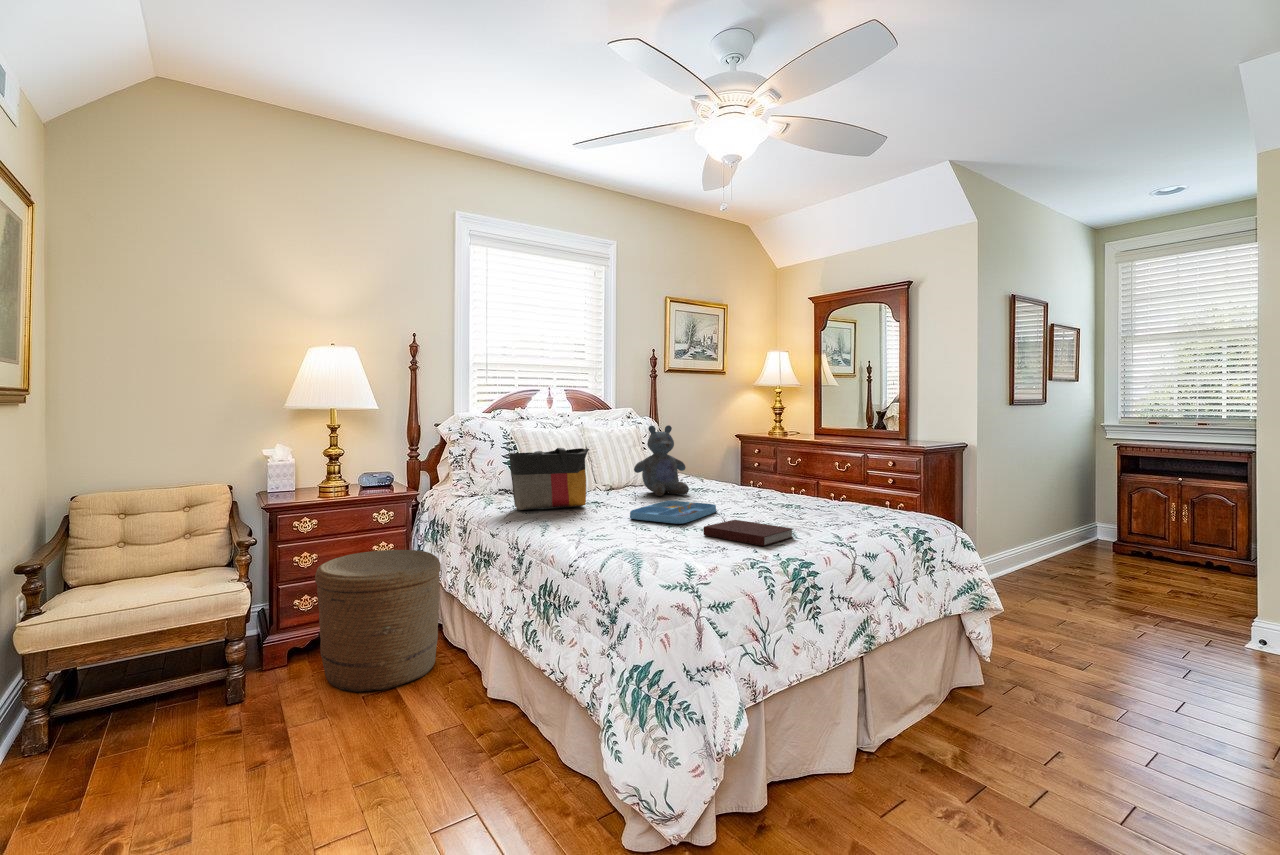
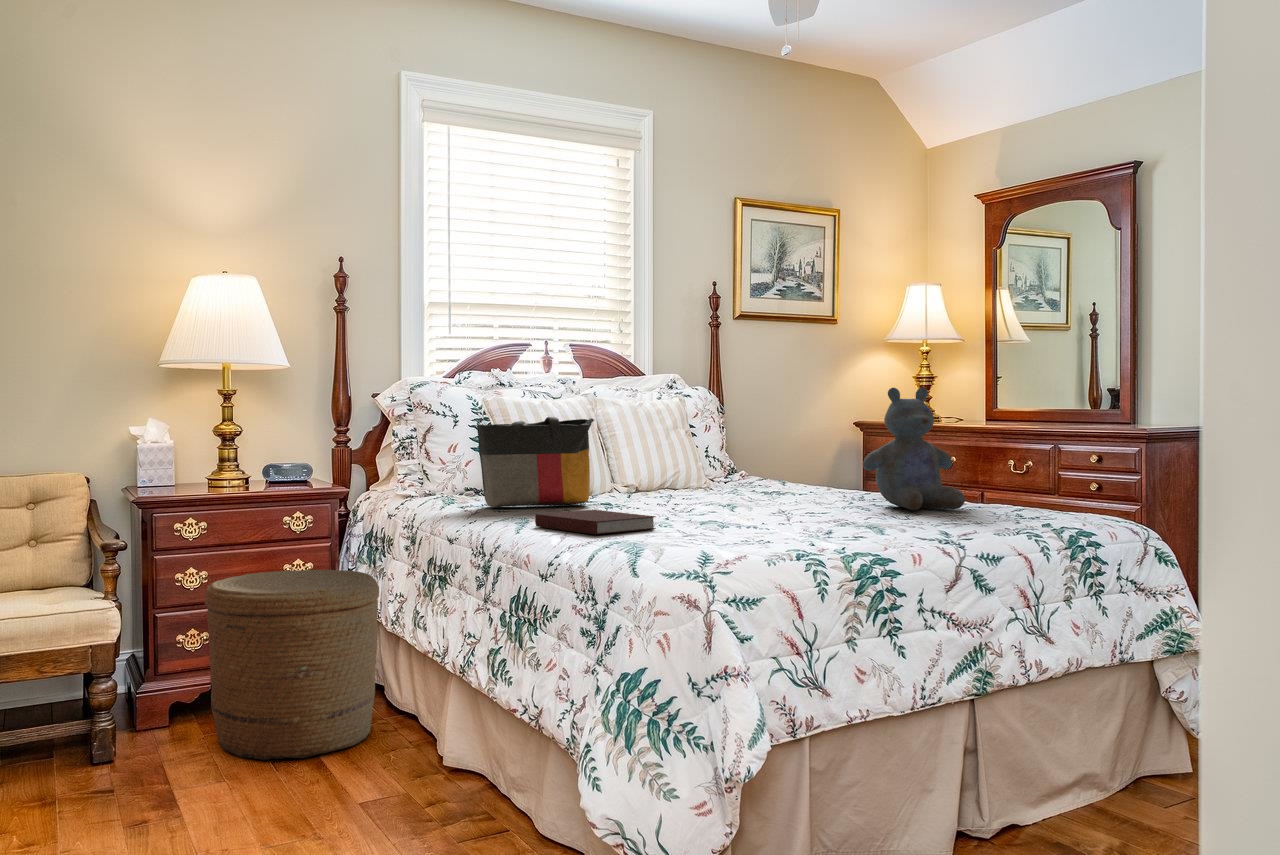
stuffed bear: present [634,425,689,496] -> present [863,388,965,510]
tray: present [630,501,716,524] -> none [648,497,781,519]
notebook: present [703,520,793,546] -> present [535,510,656,535]

